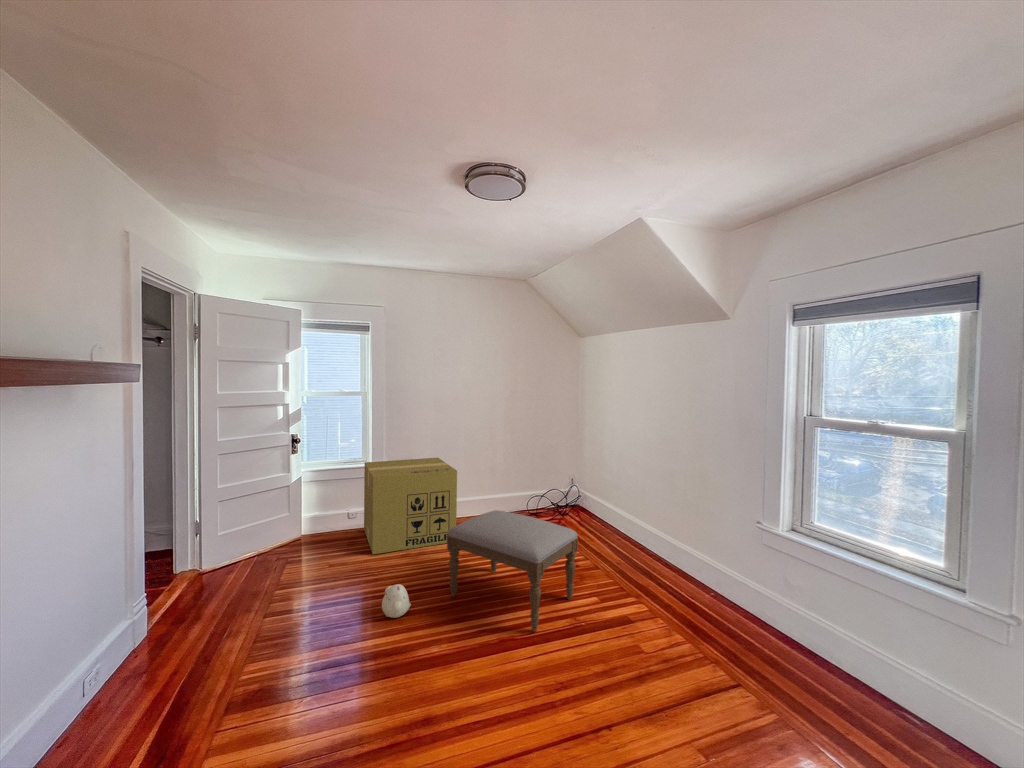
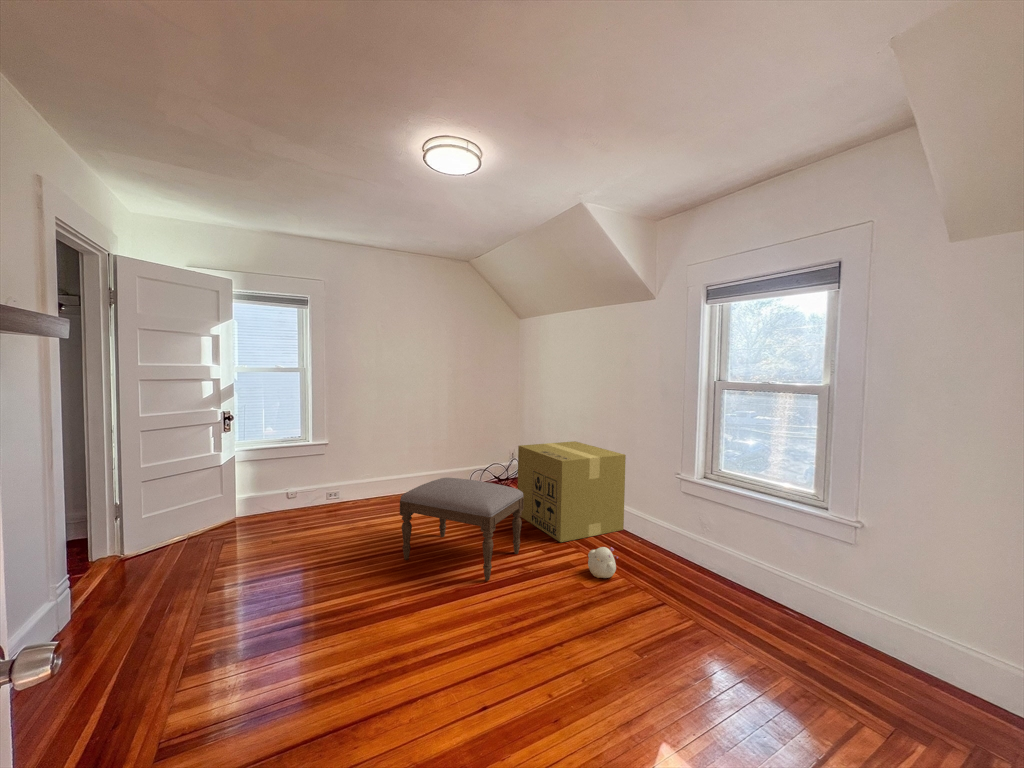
cardboard box: present [364,458,457,554] -> present [518,441,626,542]
plush toy: present [382,584,411,618] -> present [588,547,618,578]

